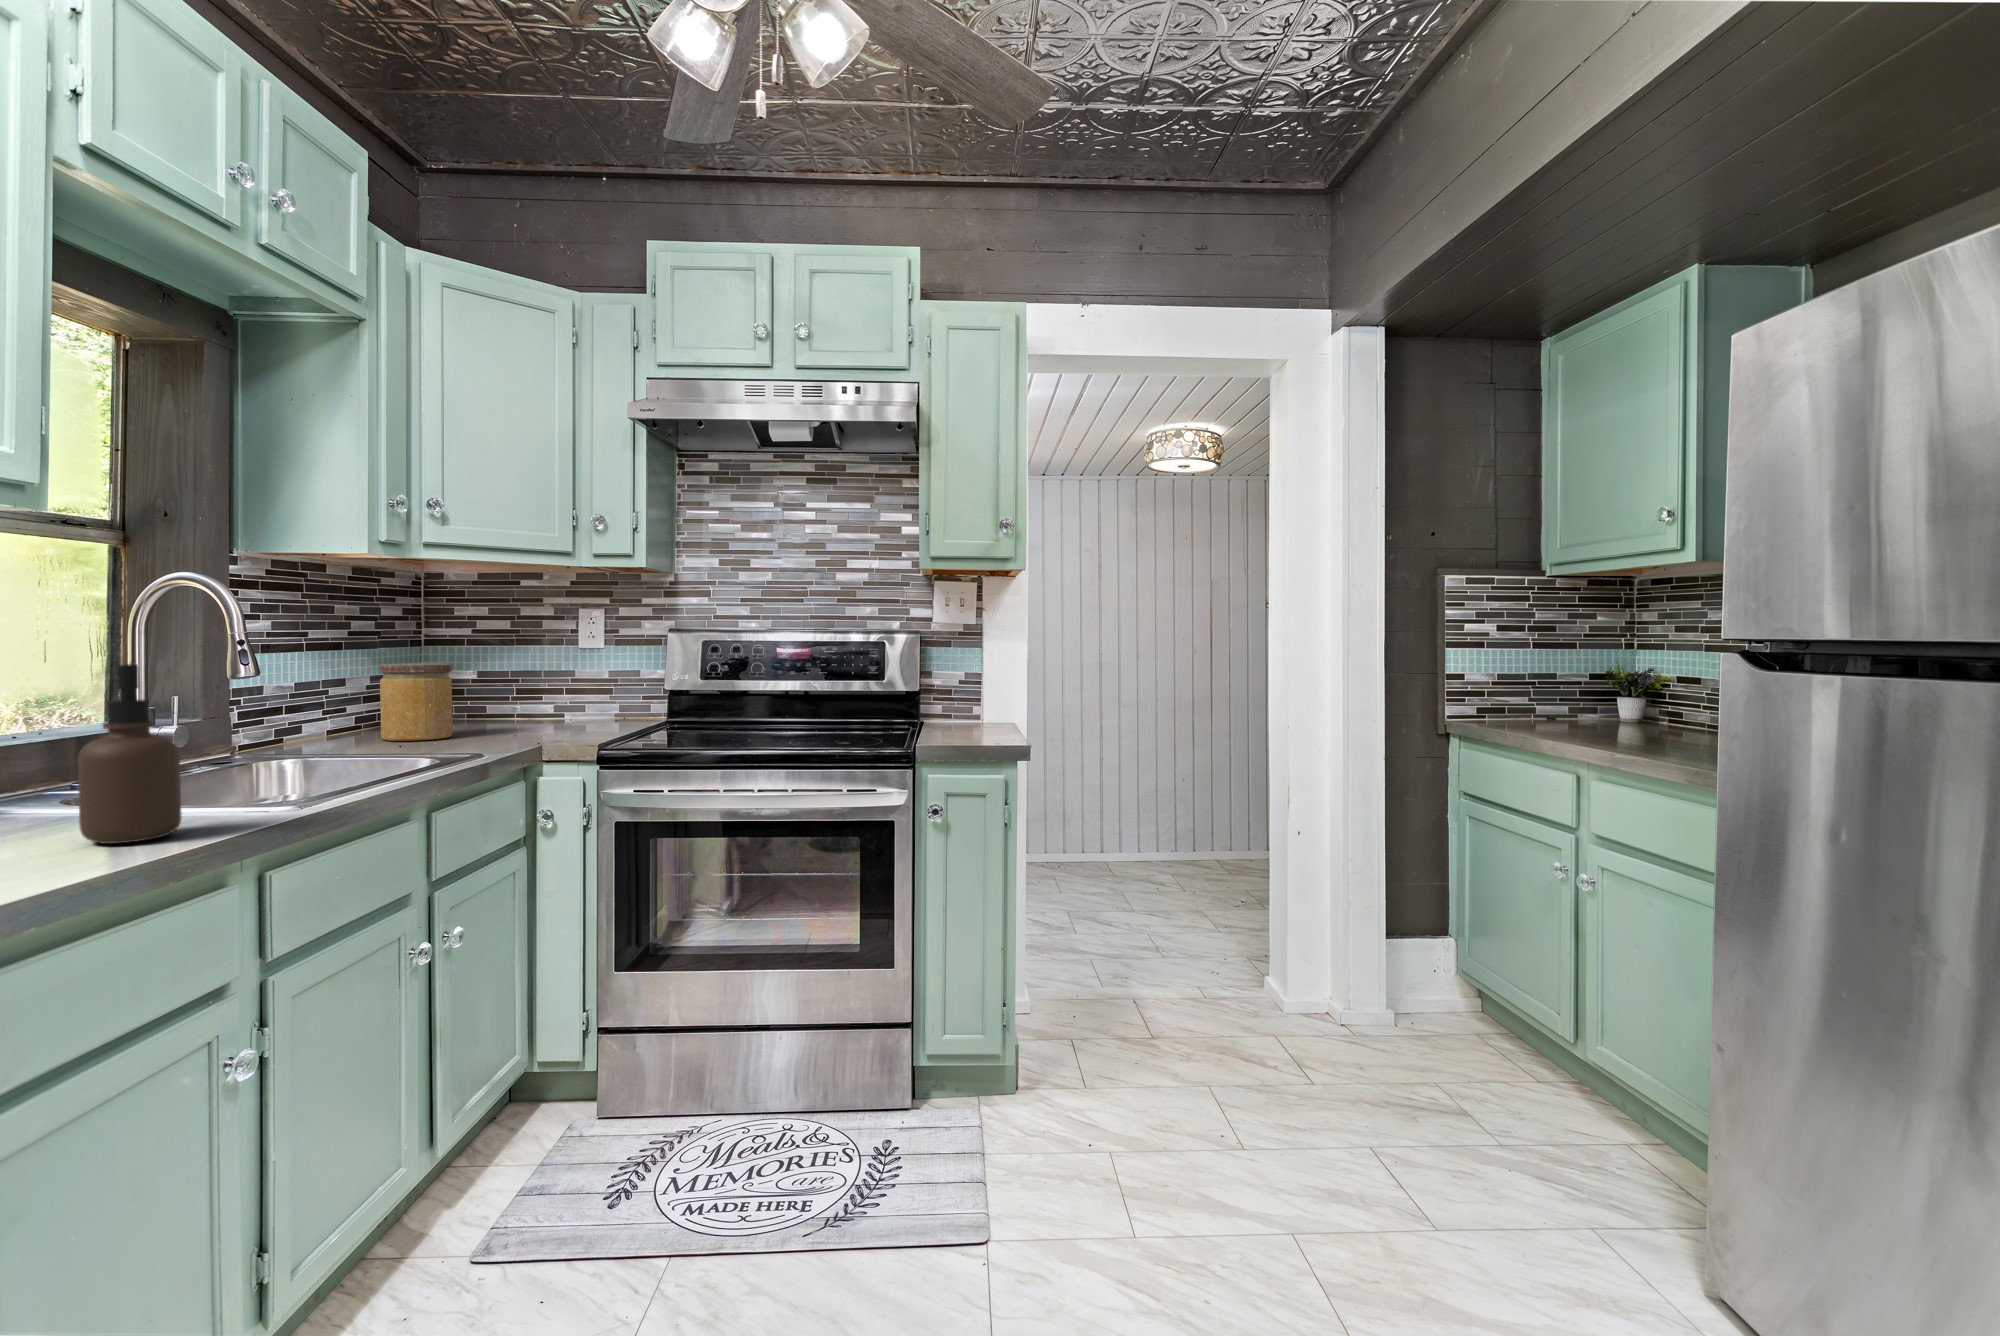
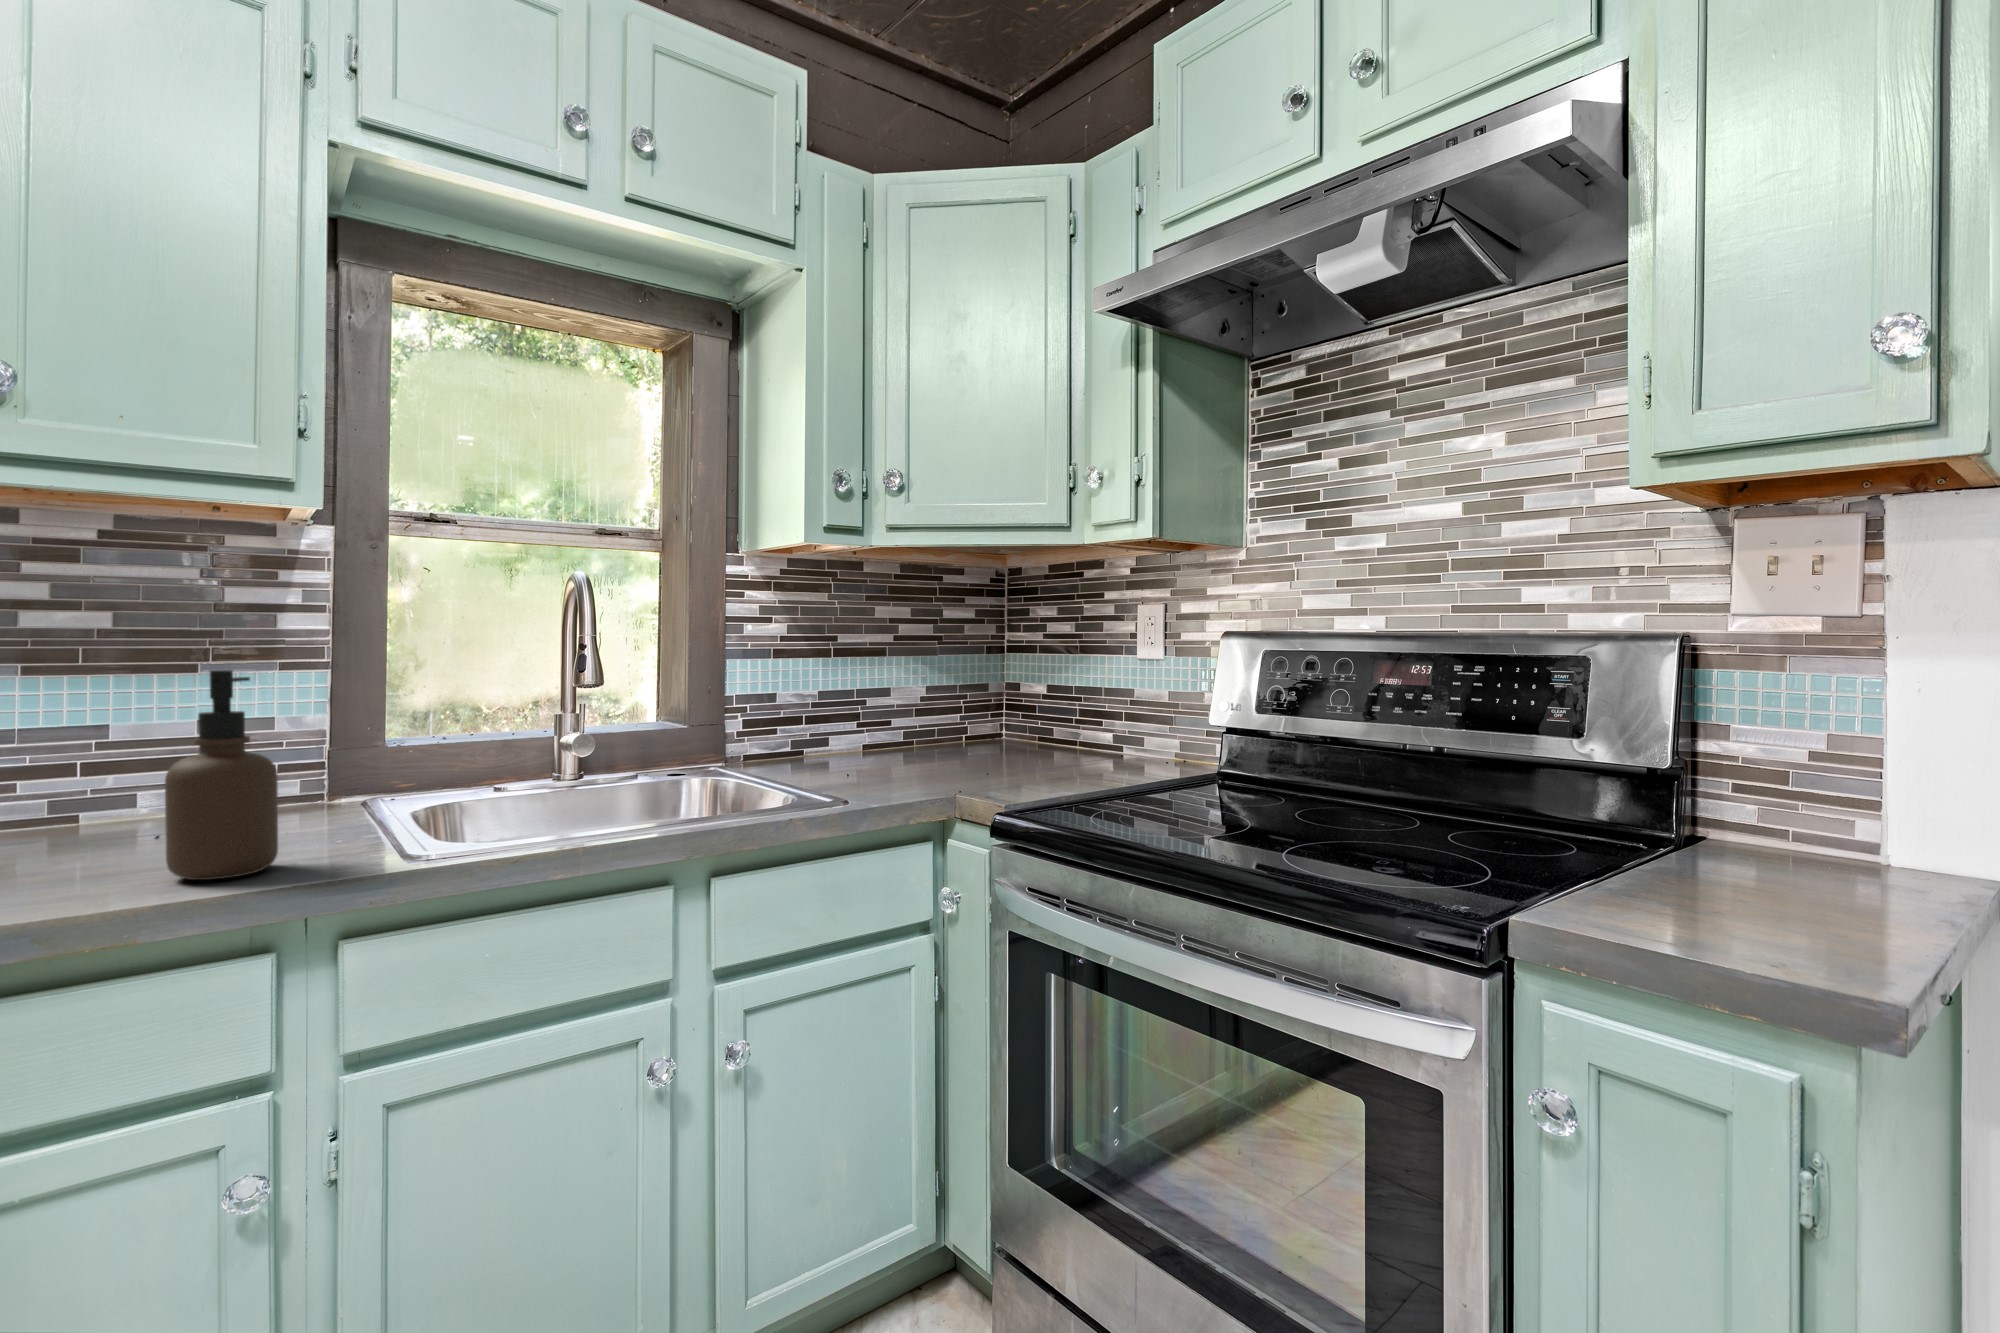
jar: present [380,663,452,741] -> none [878,673,953,768]

